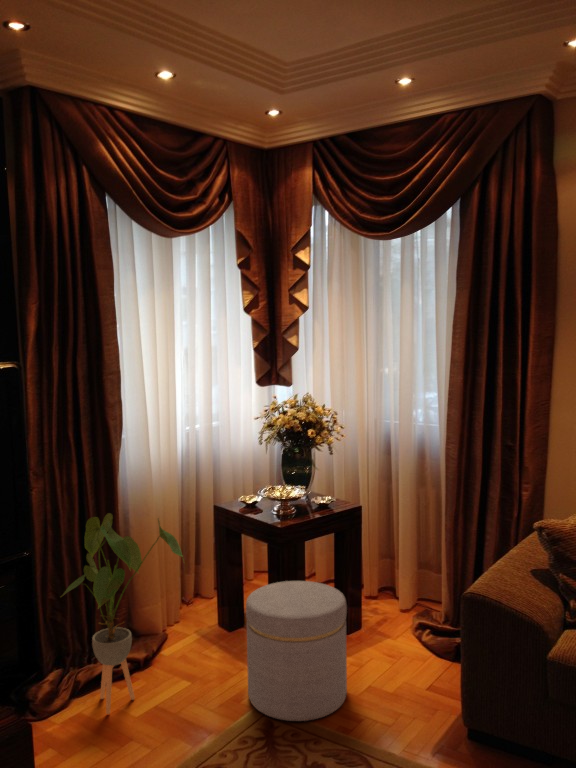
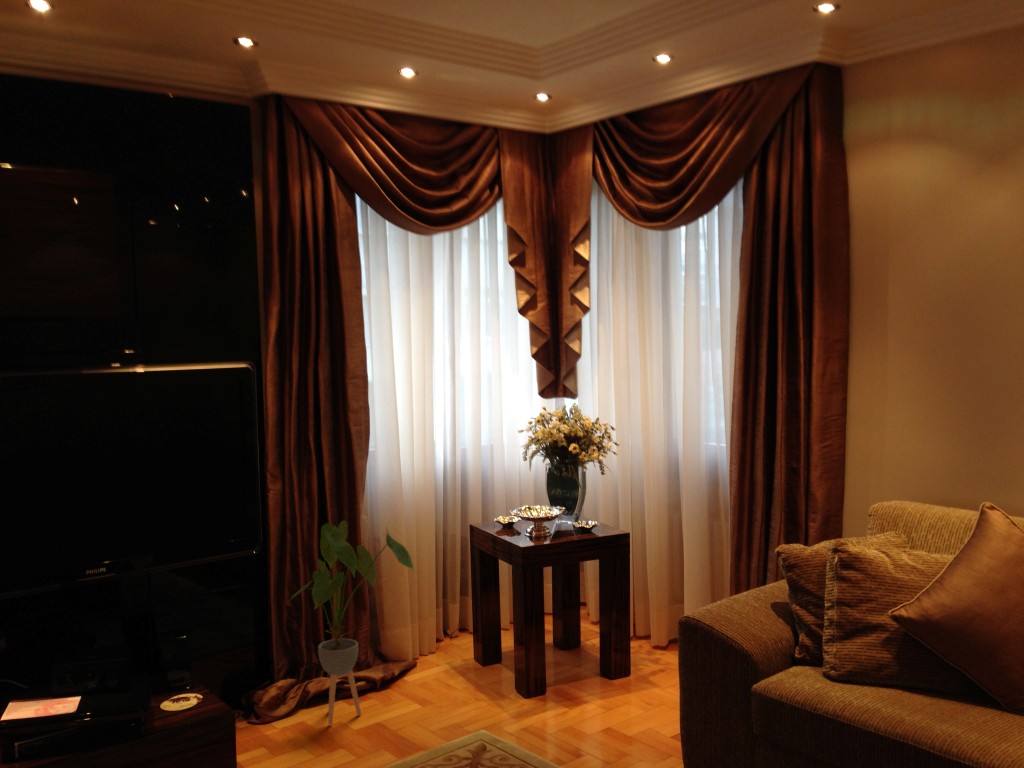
ottoman: present [246,581,347,721] -> none [471,606,581,749]

